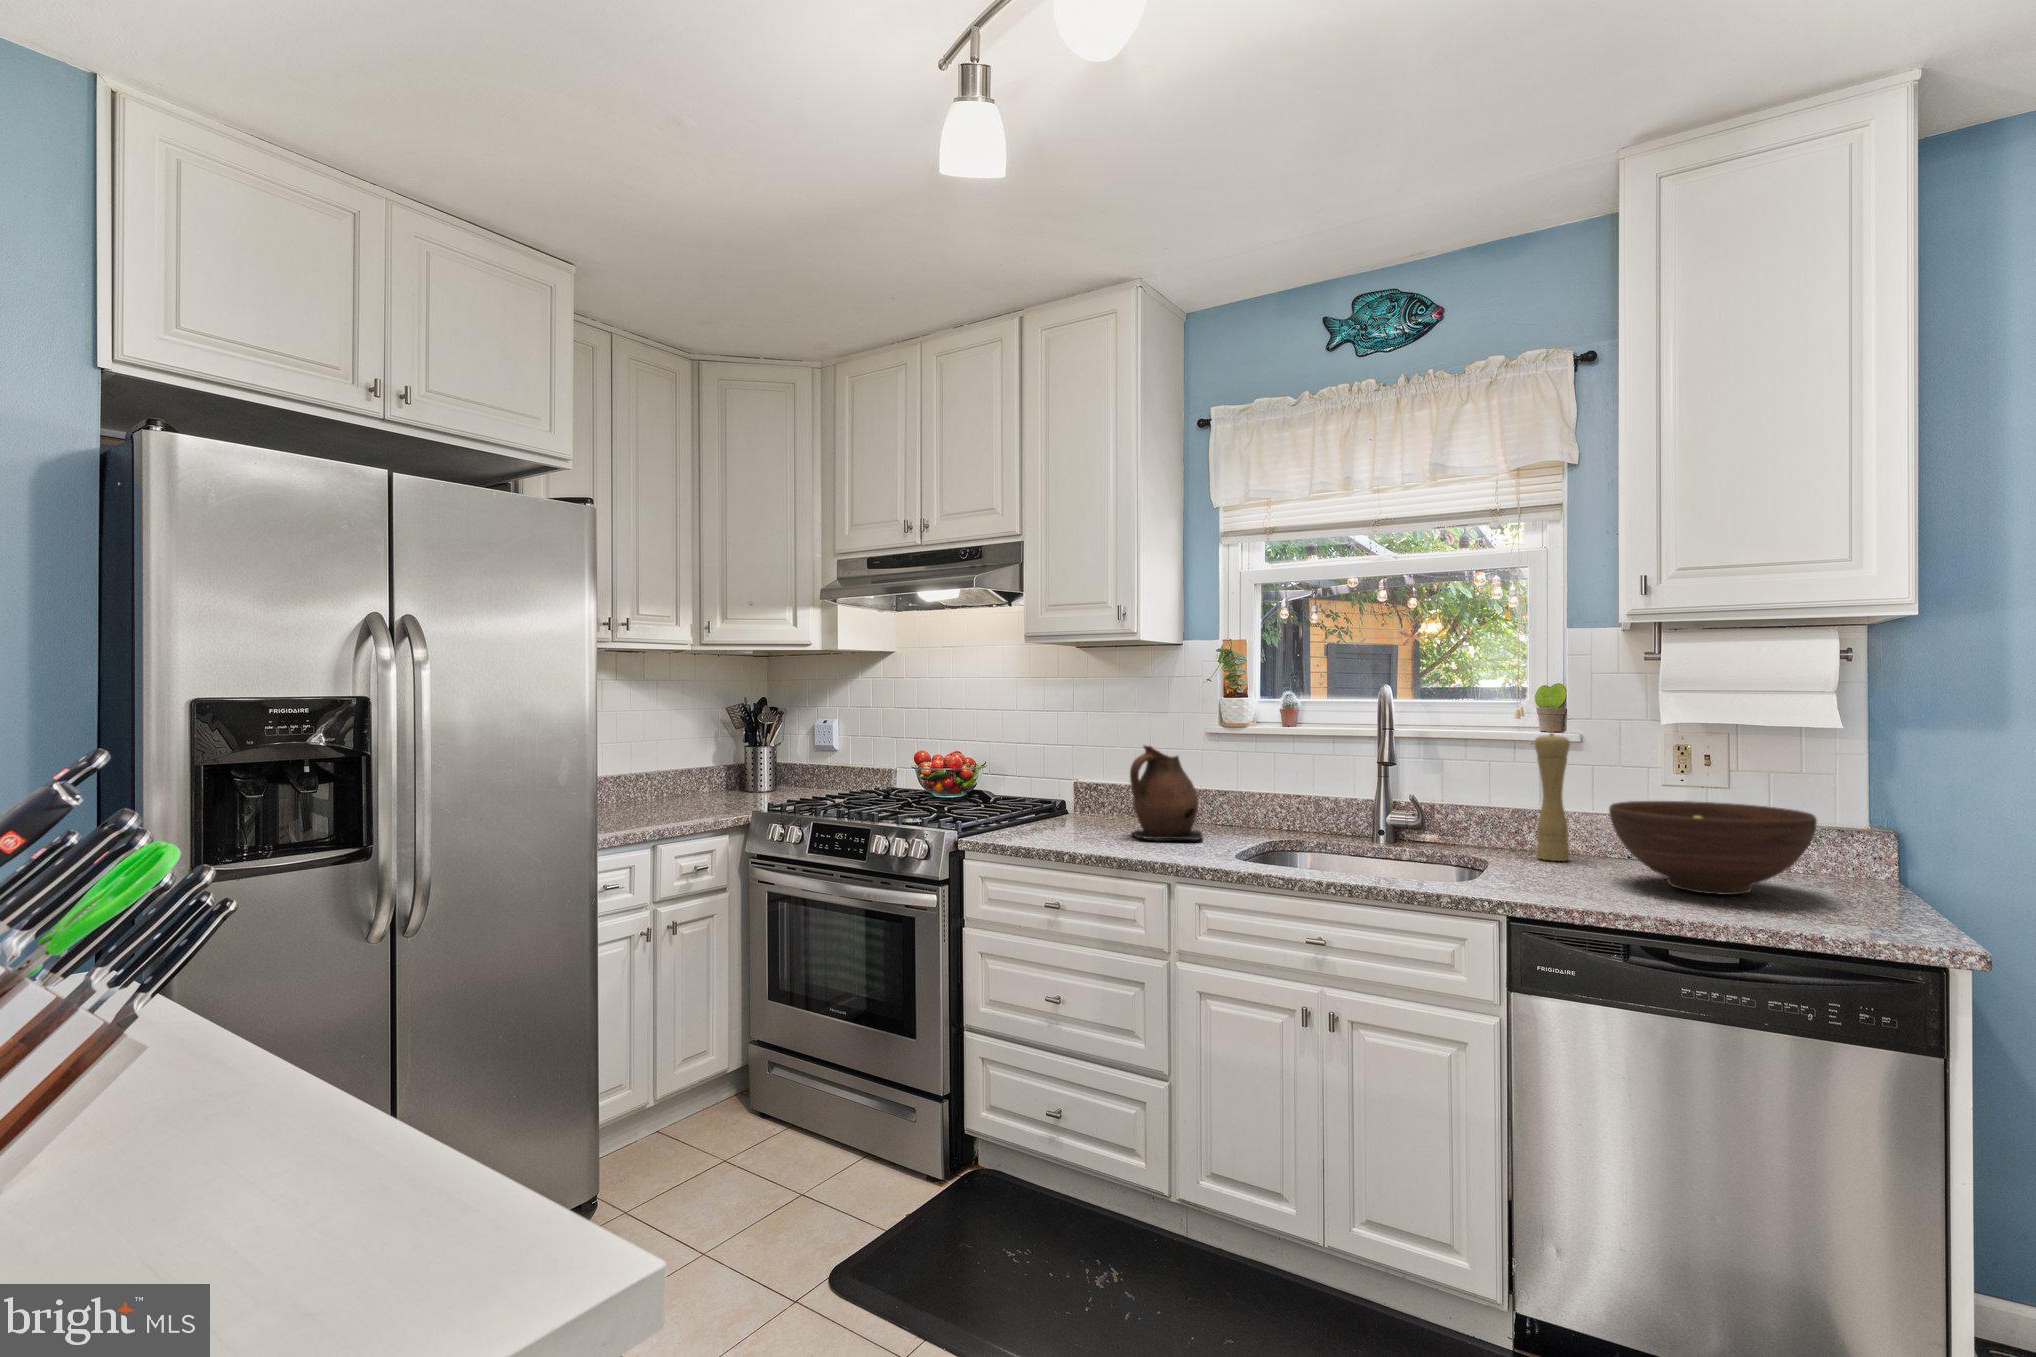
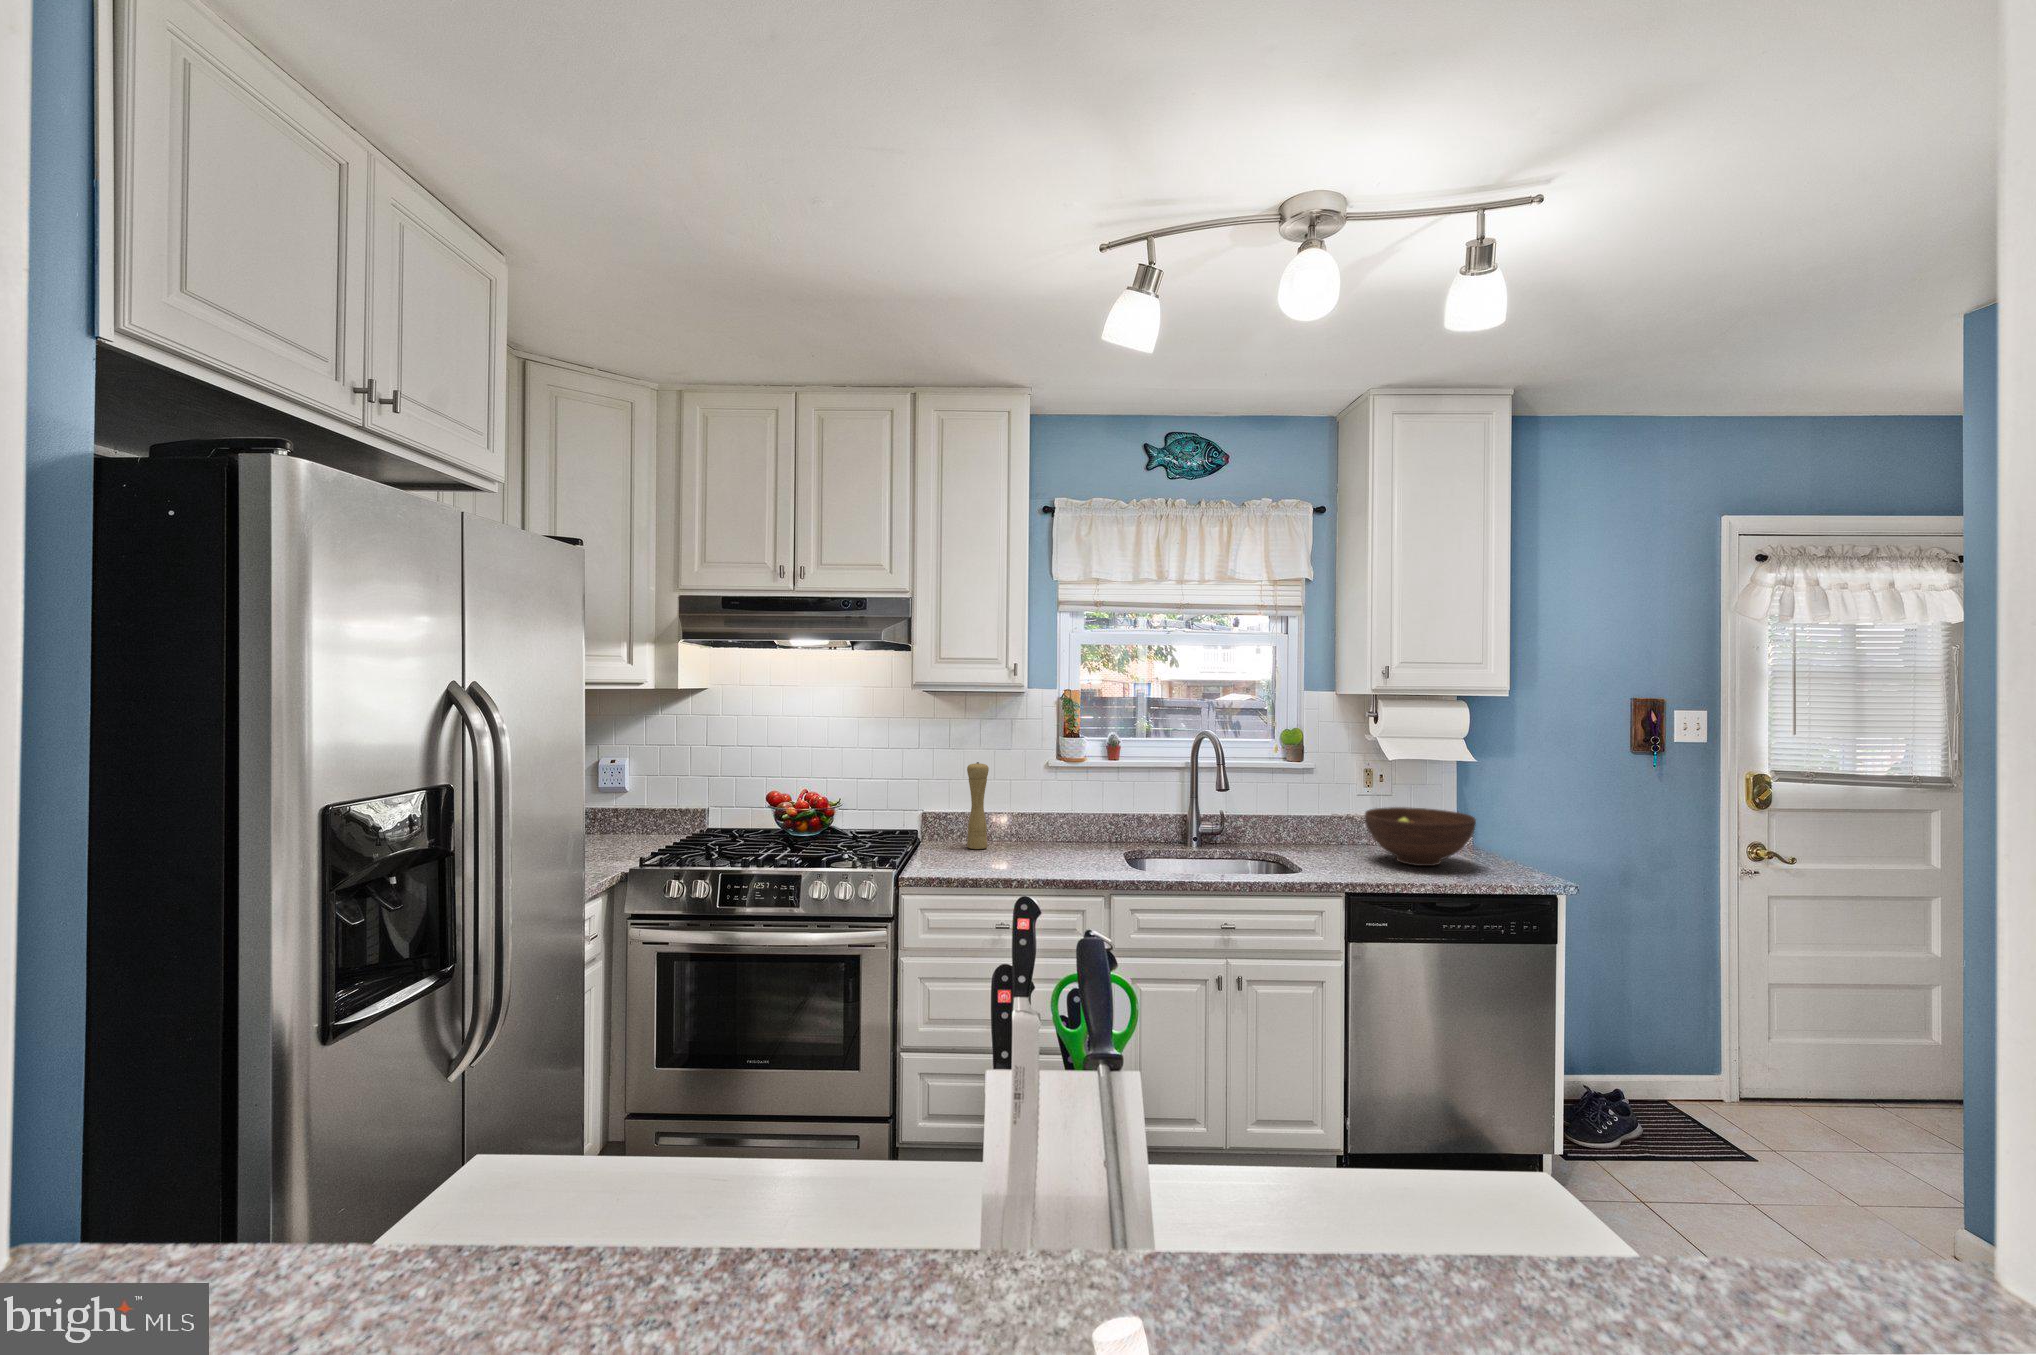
pepper mill: present [1535,734,1570,861] -> present [967,762,989,849]
ceramic pitcher: present [1130,746,1203,840] -> none [1019,783,1087,859]

